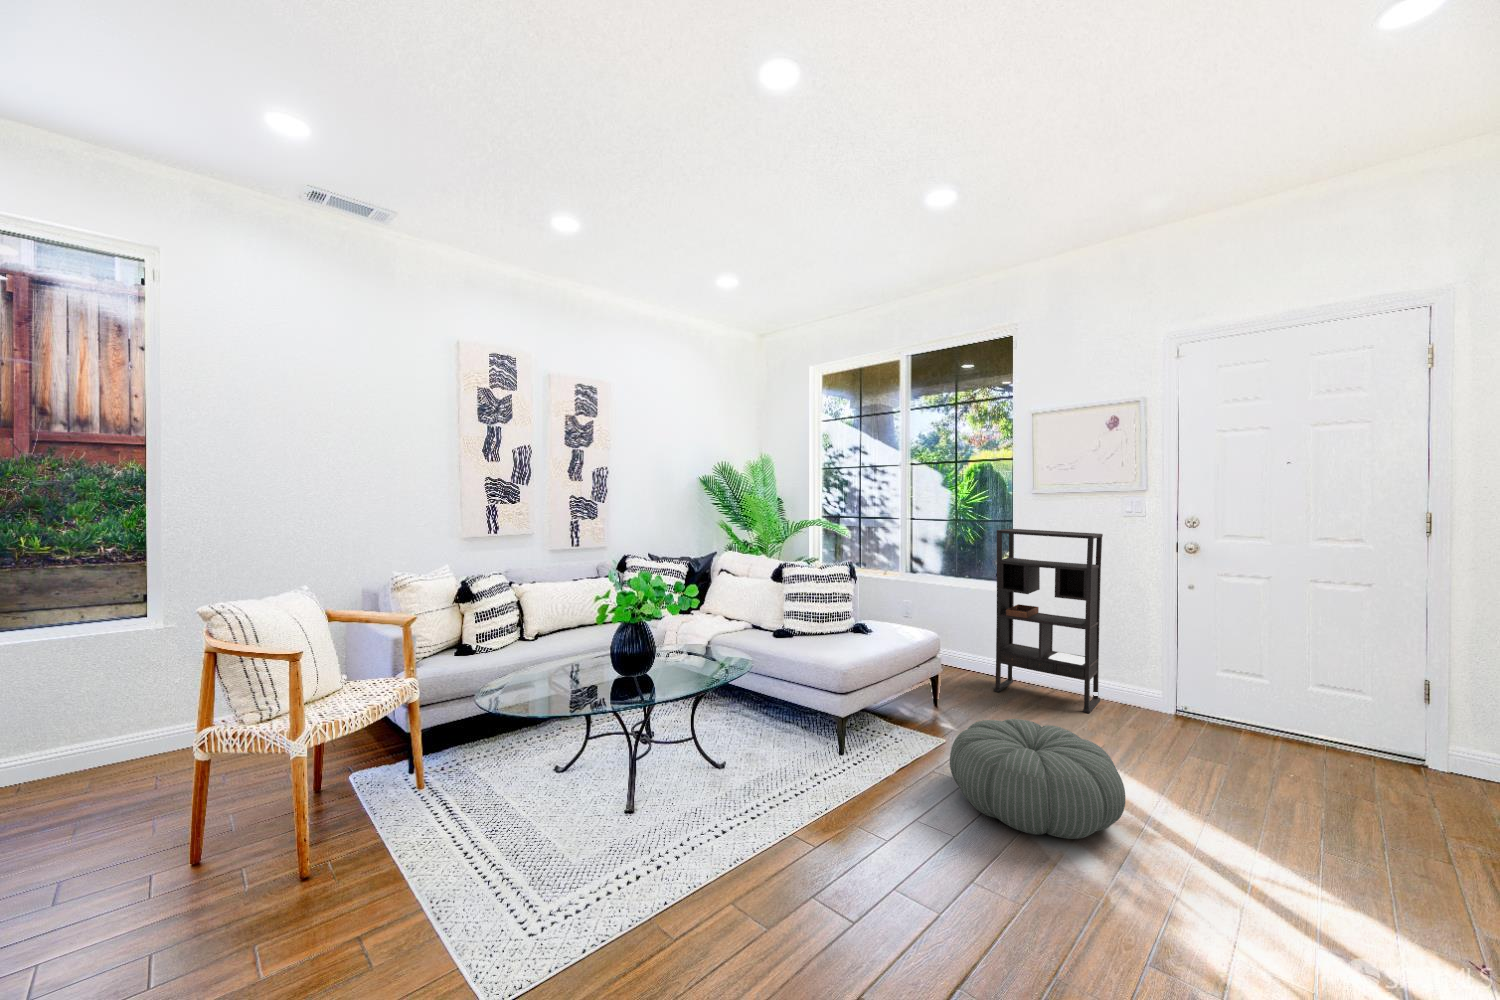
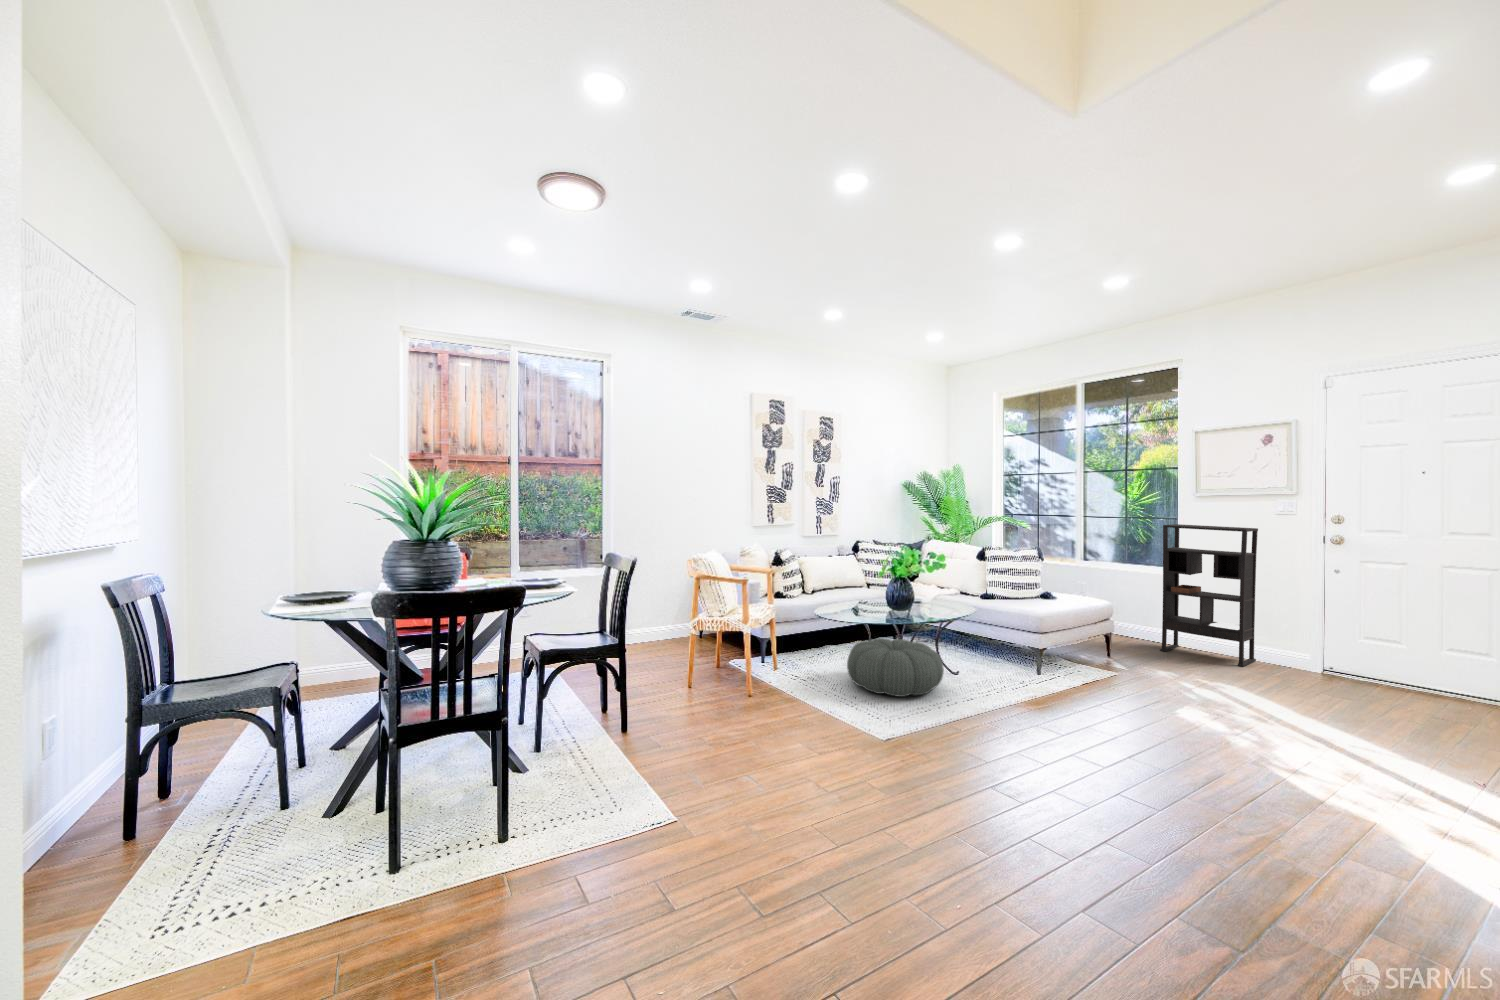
pouf: present [950,719,1125,839] -> present [847,638,944,697]

